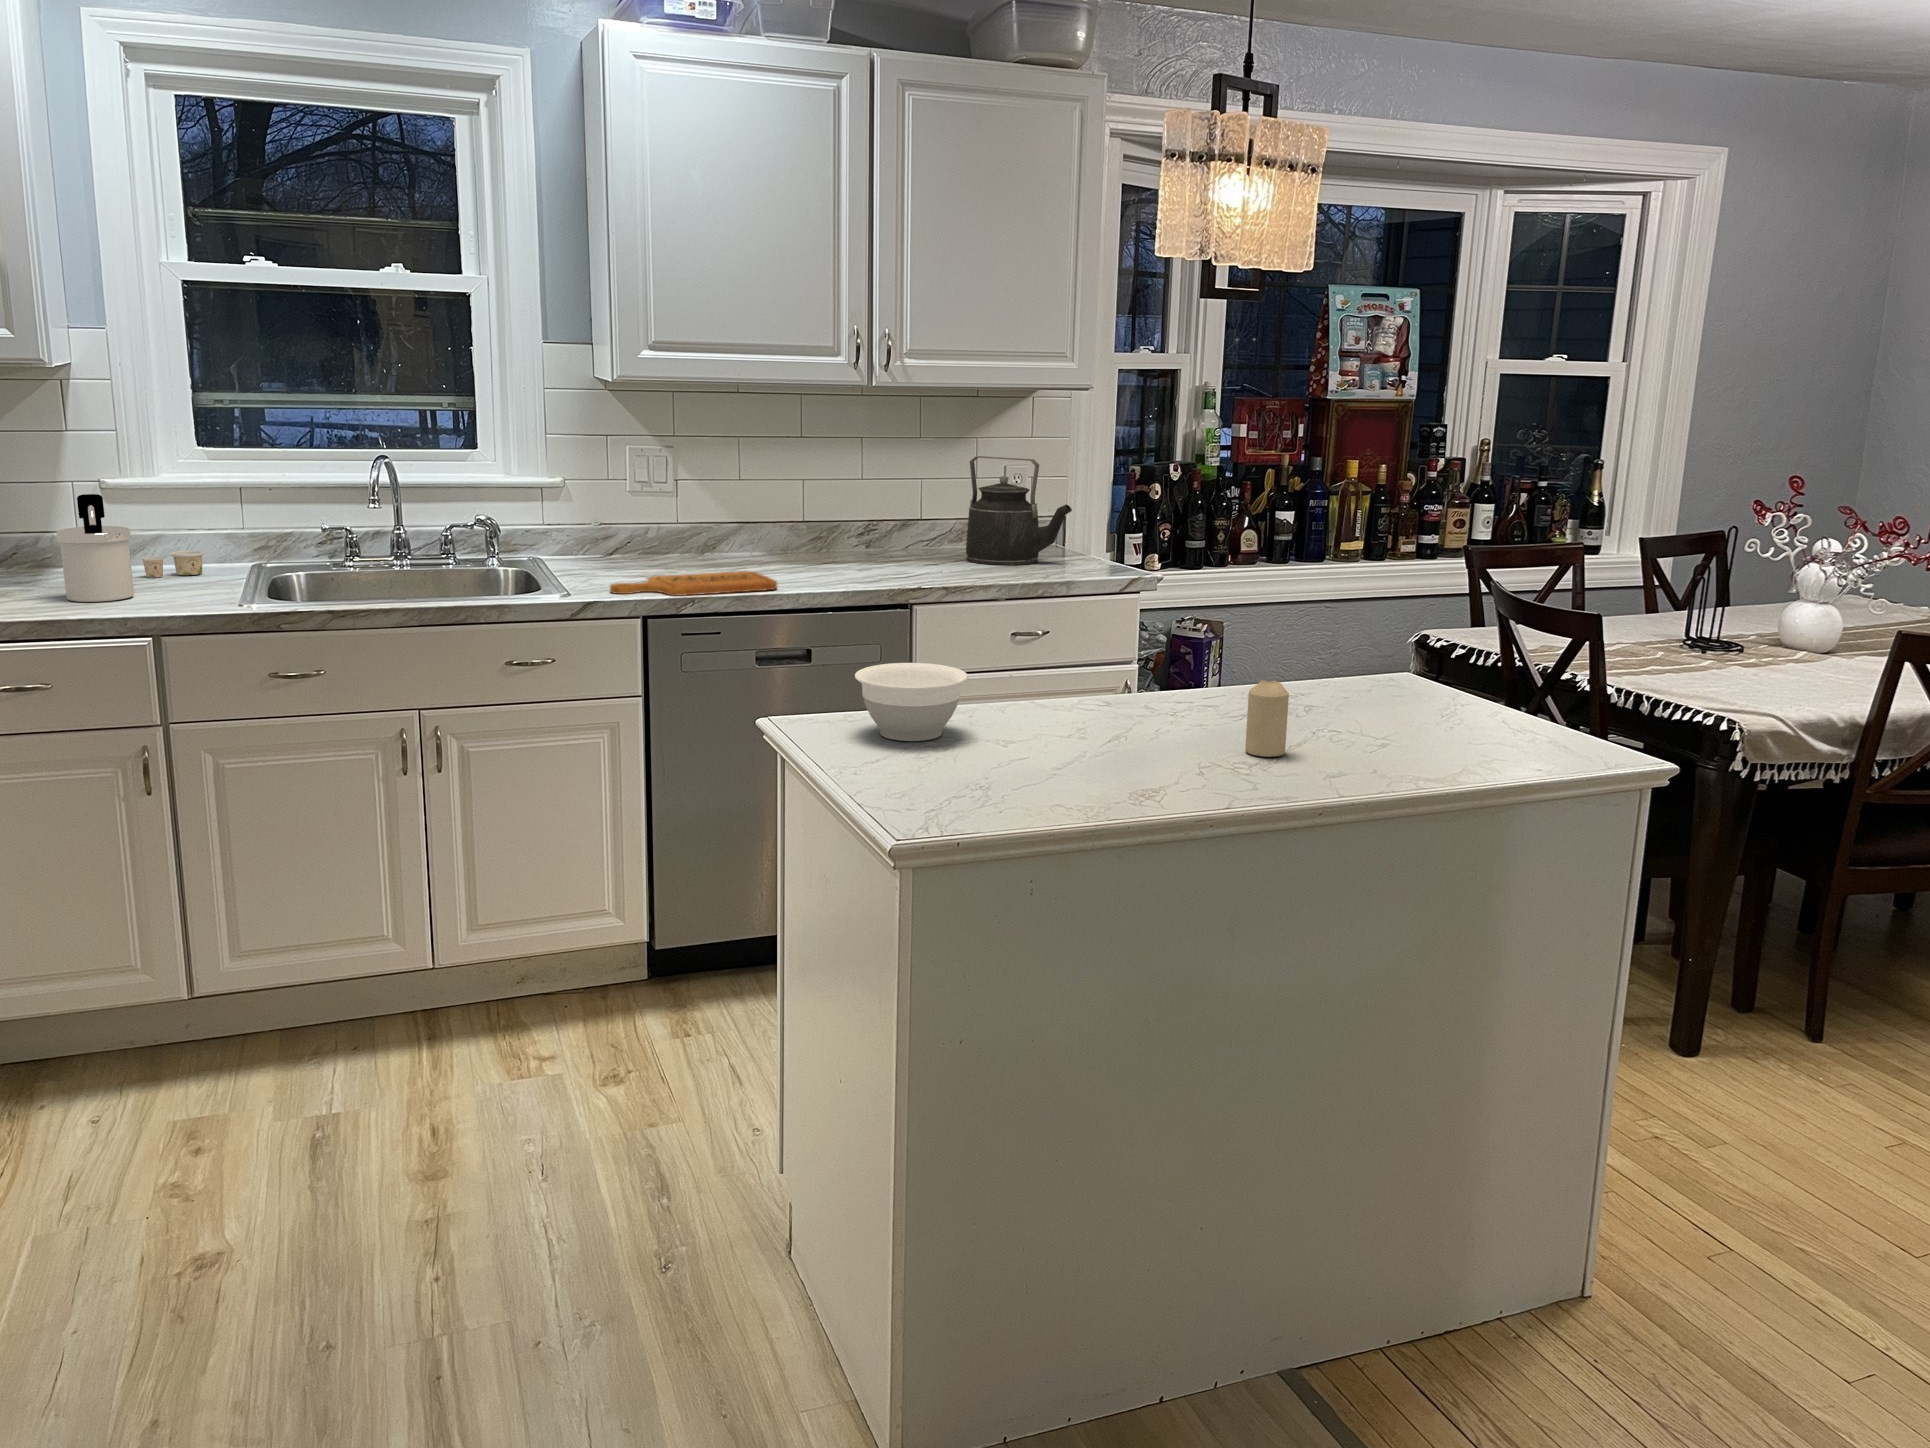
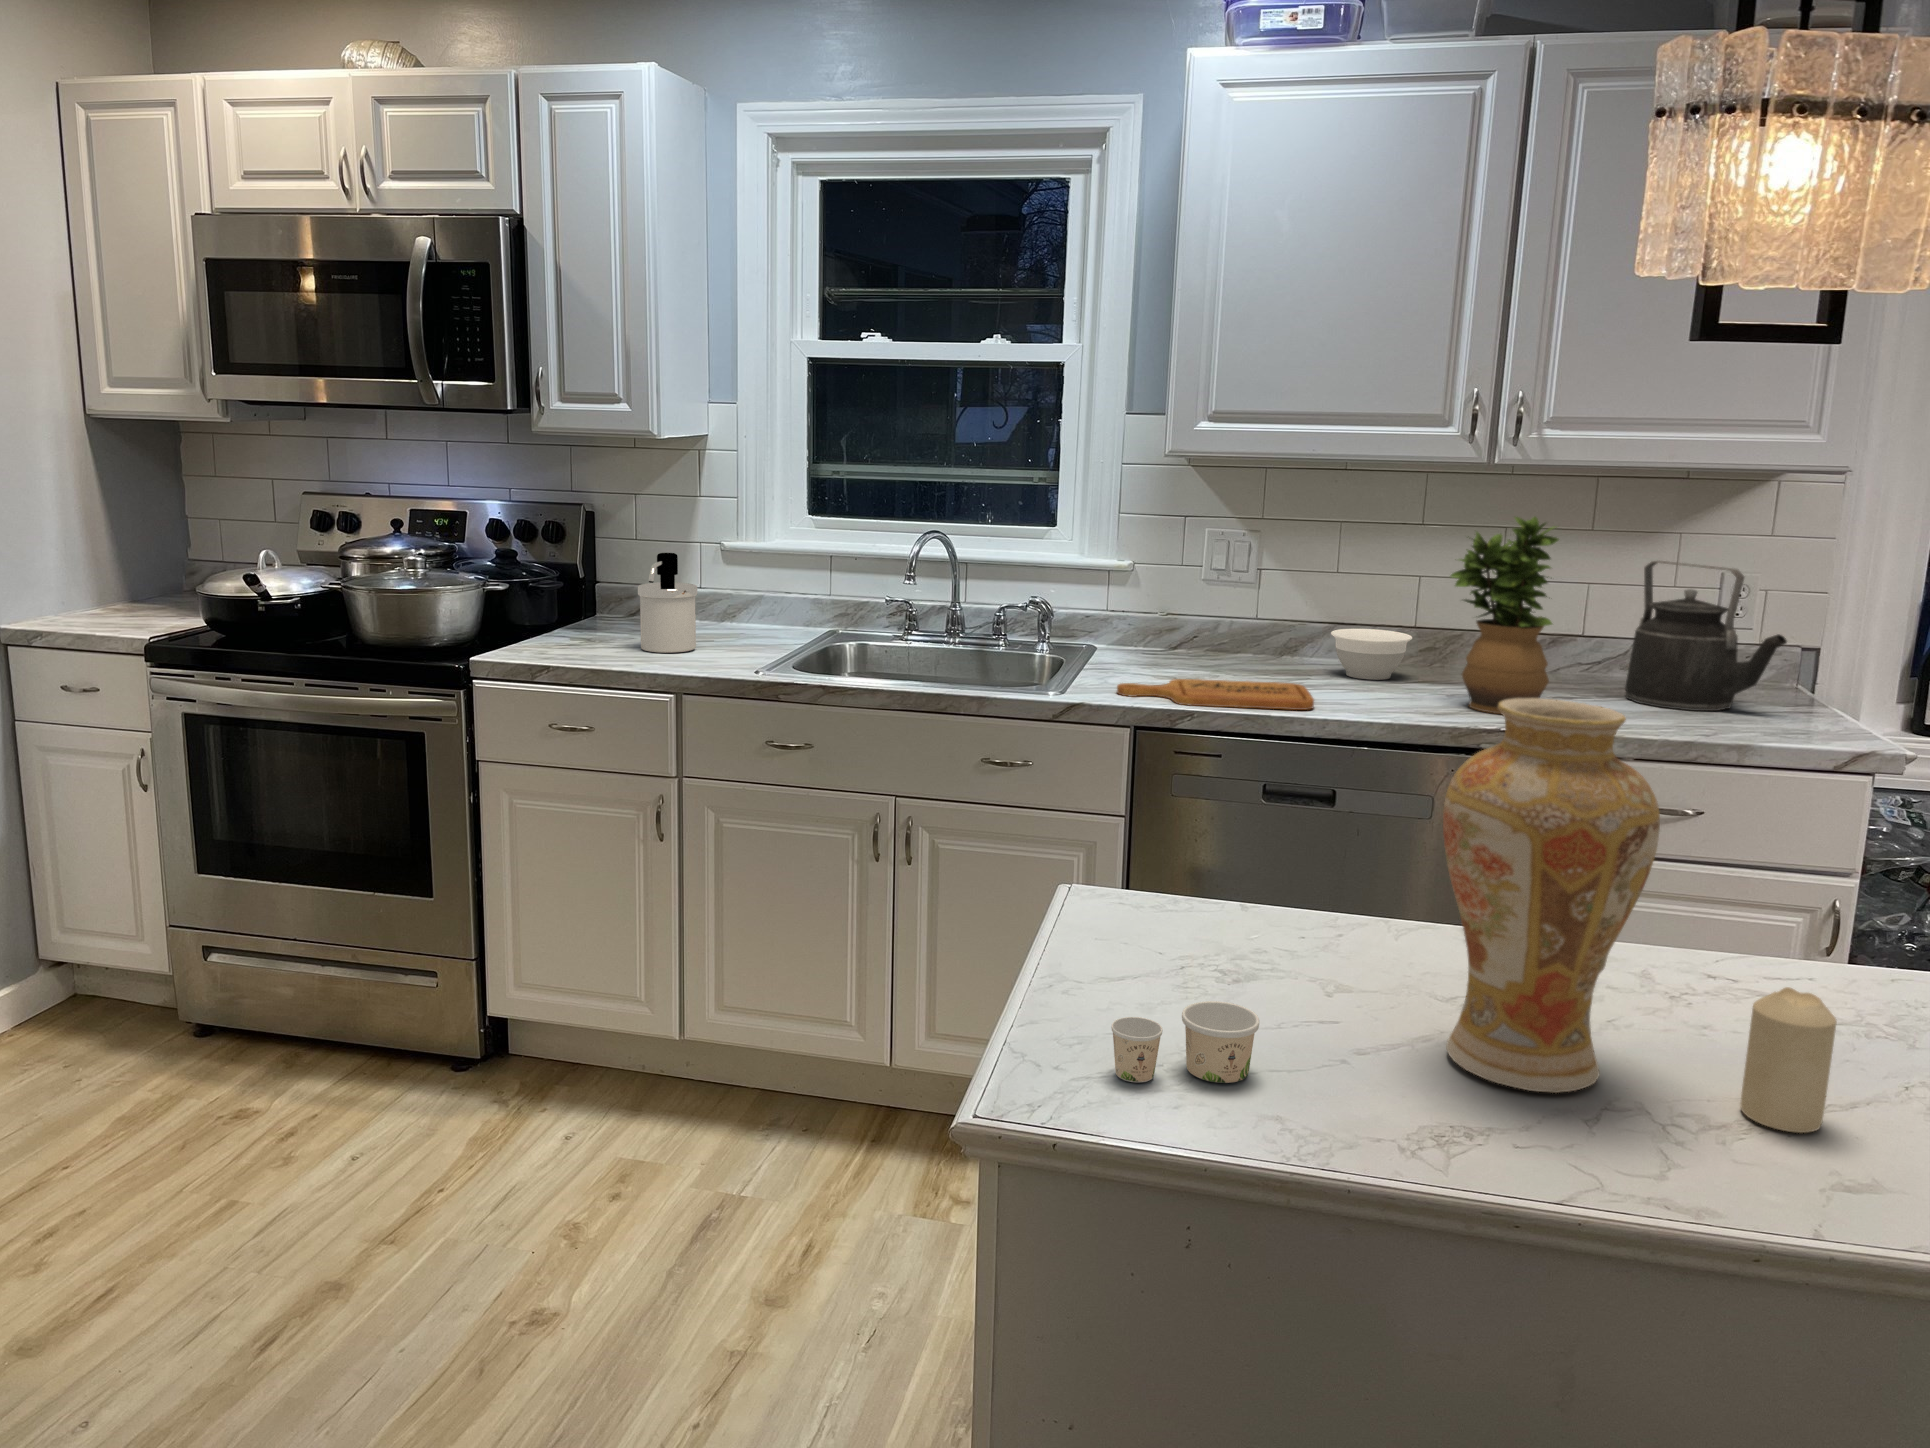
potted plant: none [855,425,936,579] -> present [1451,517,1559,714]
vase: none [1085,533,1203,763] -> present [1443,698,1660,1093]
paper cup: present [142,551,203,578] -> present [1111,1001,1259,1083]
bowl: present [855,663,968,741] -> present [1331,629,1412,680]

